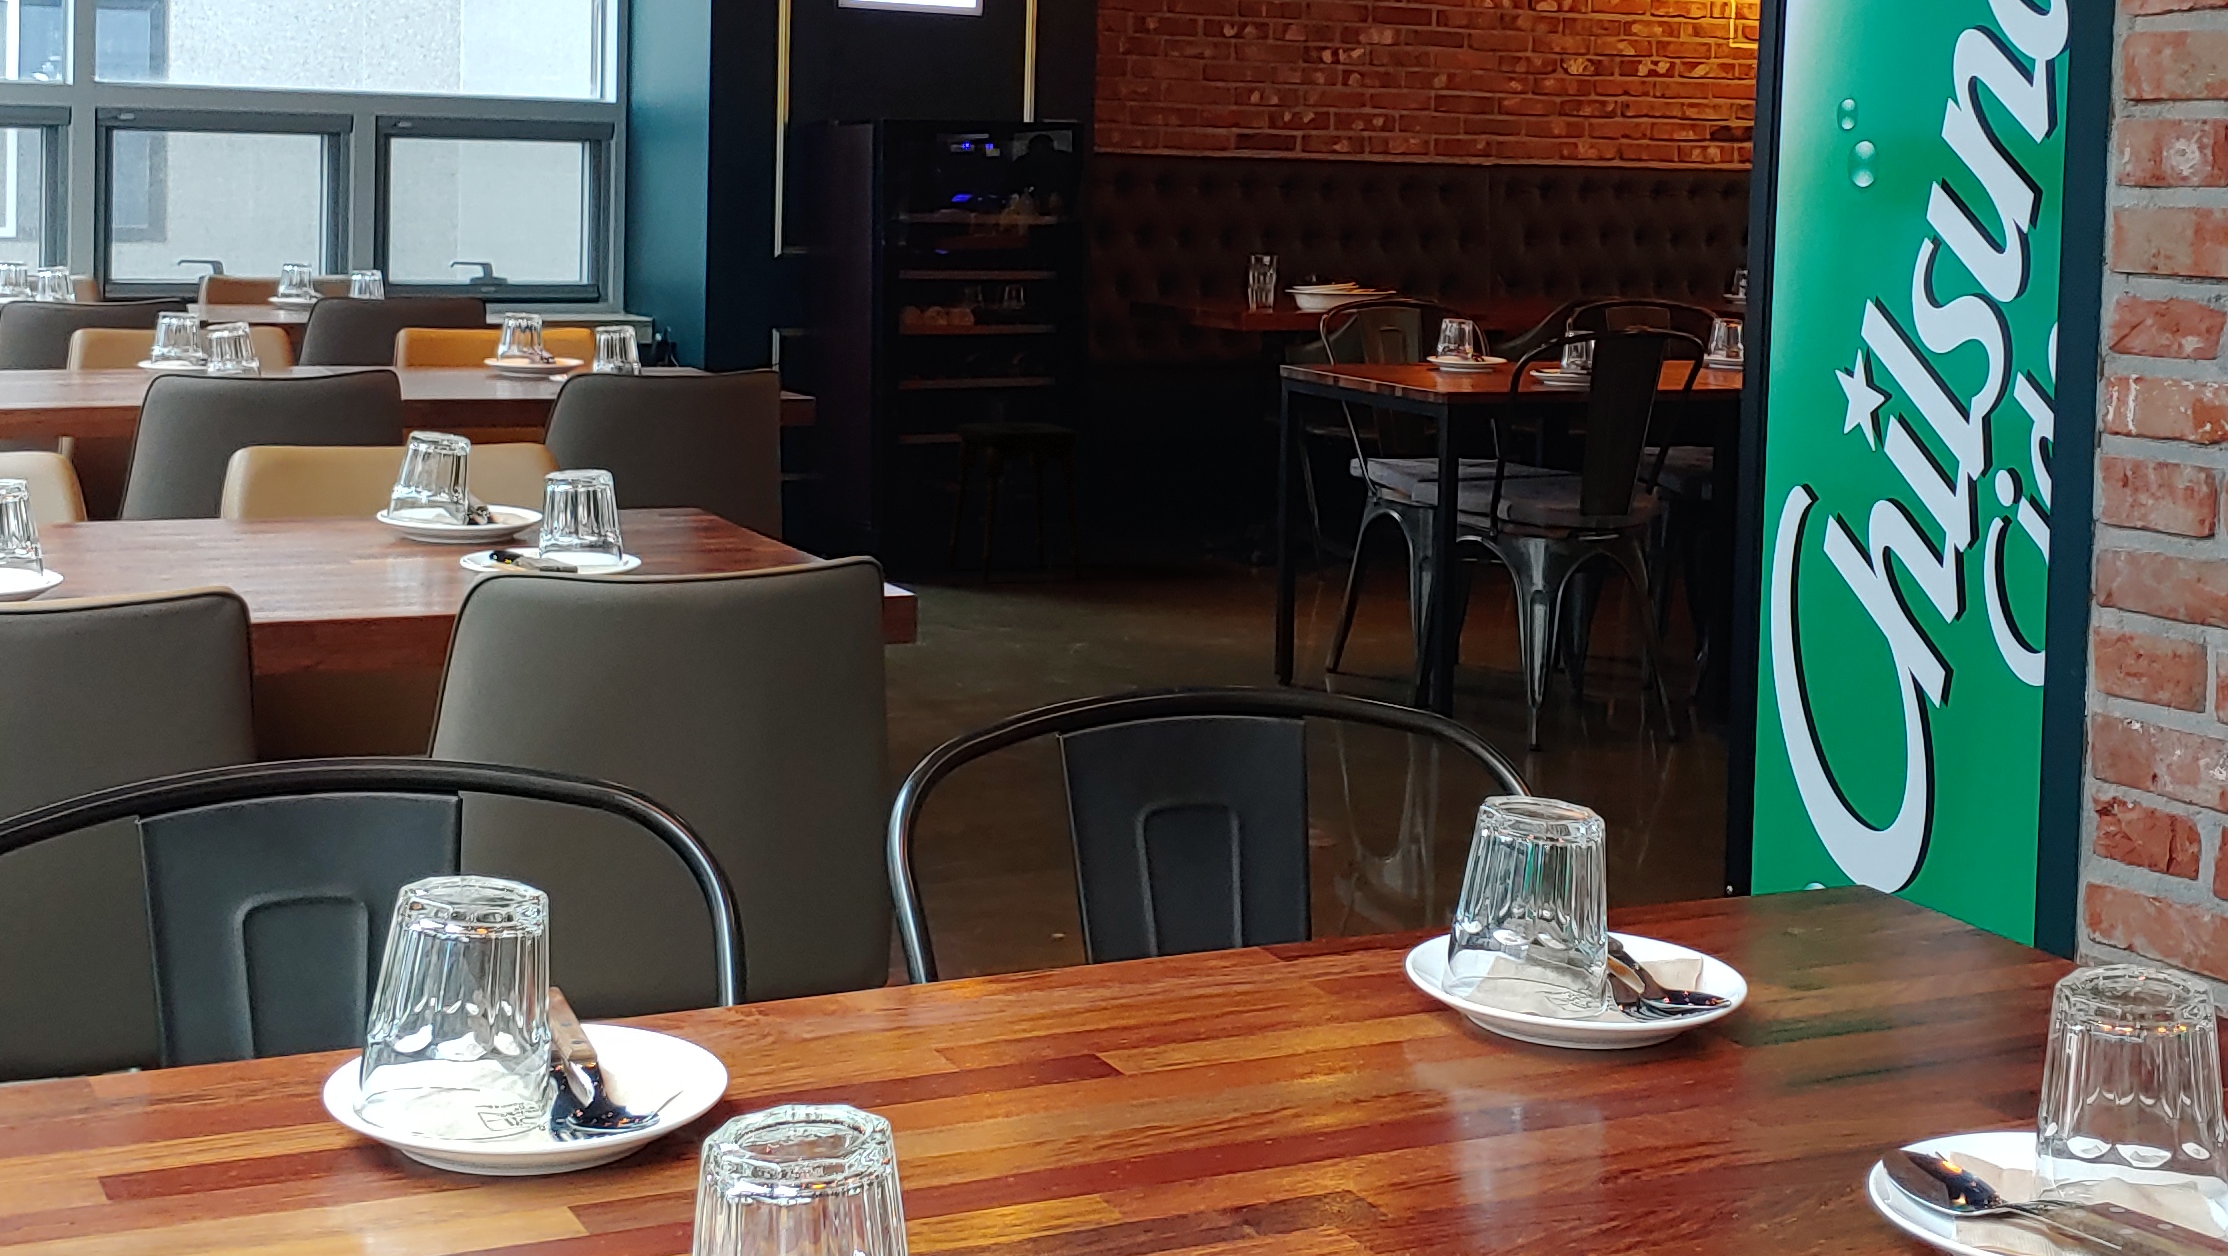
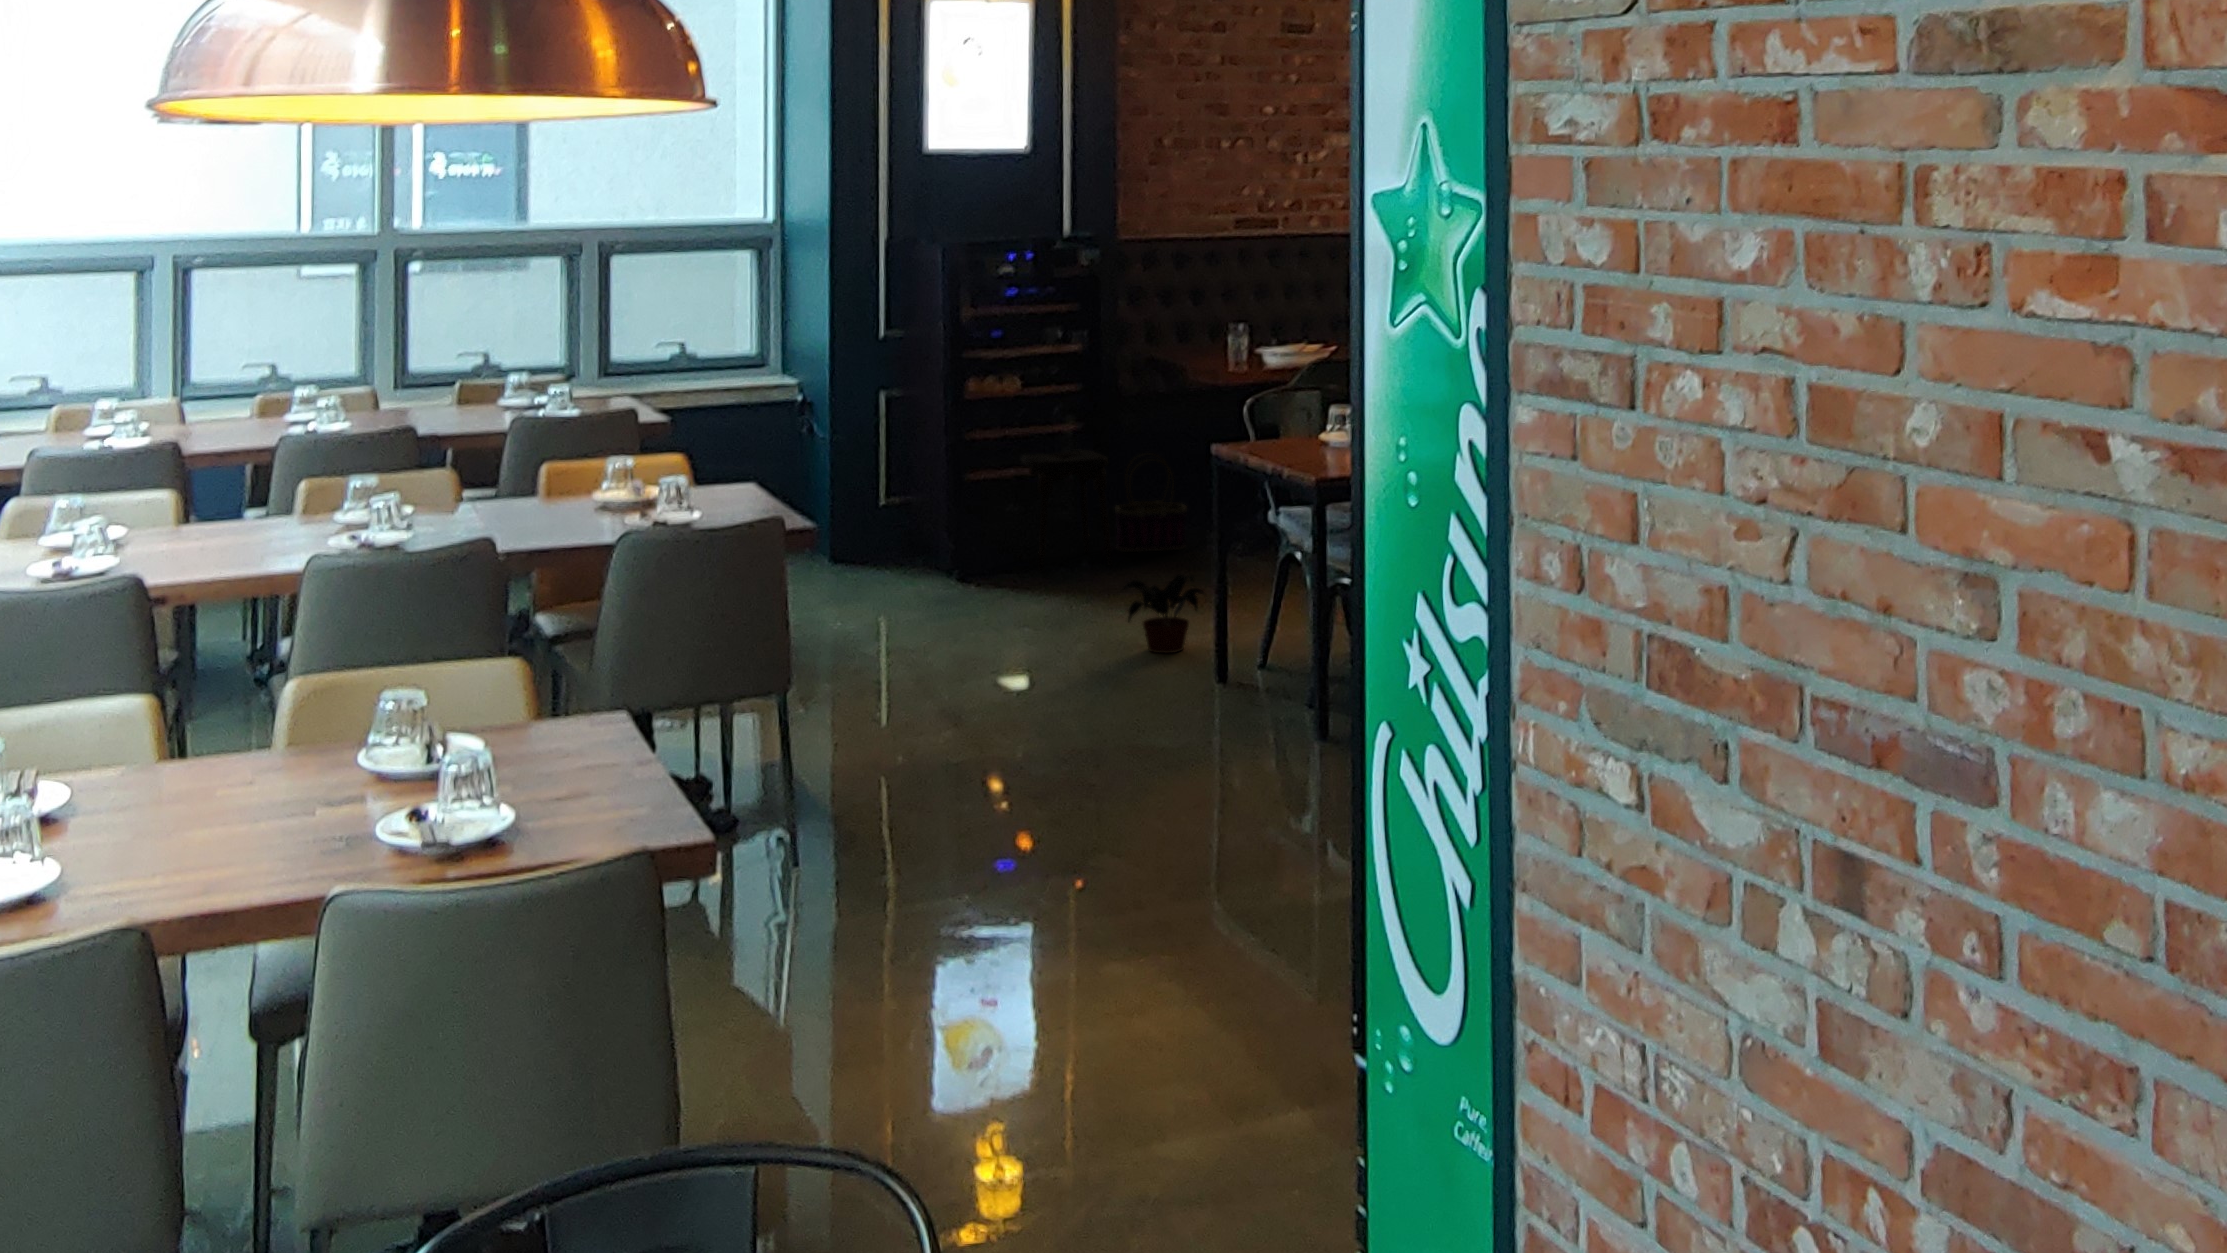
basket: none [1080,434,1181,566] -> present [1115,459,1187,552]
potted plant: none [1123,564,1249,667] -> present [1123,574,1204,653]

